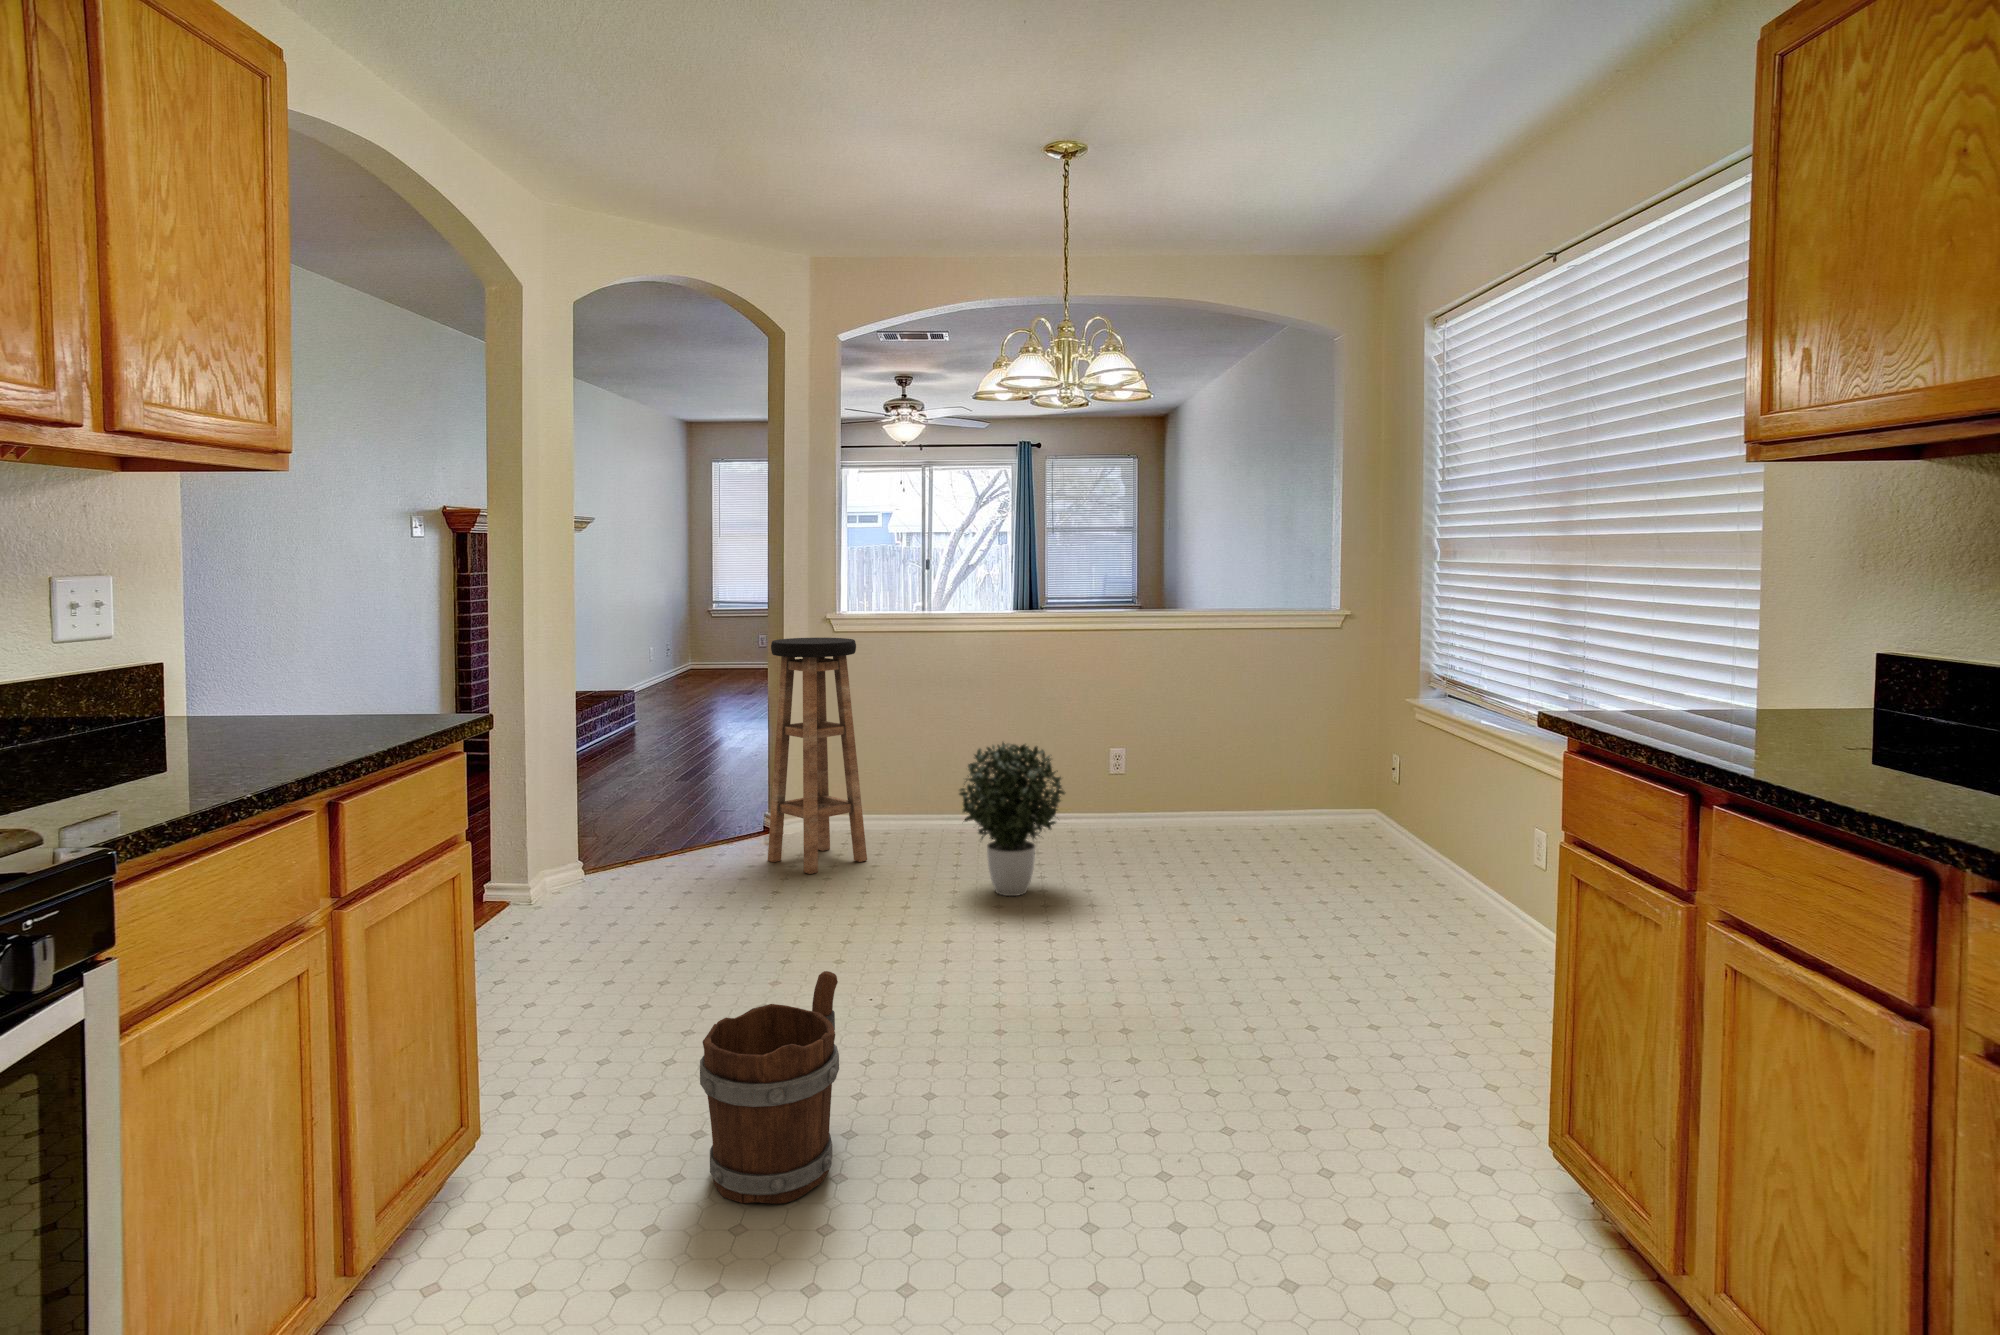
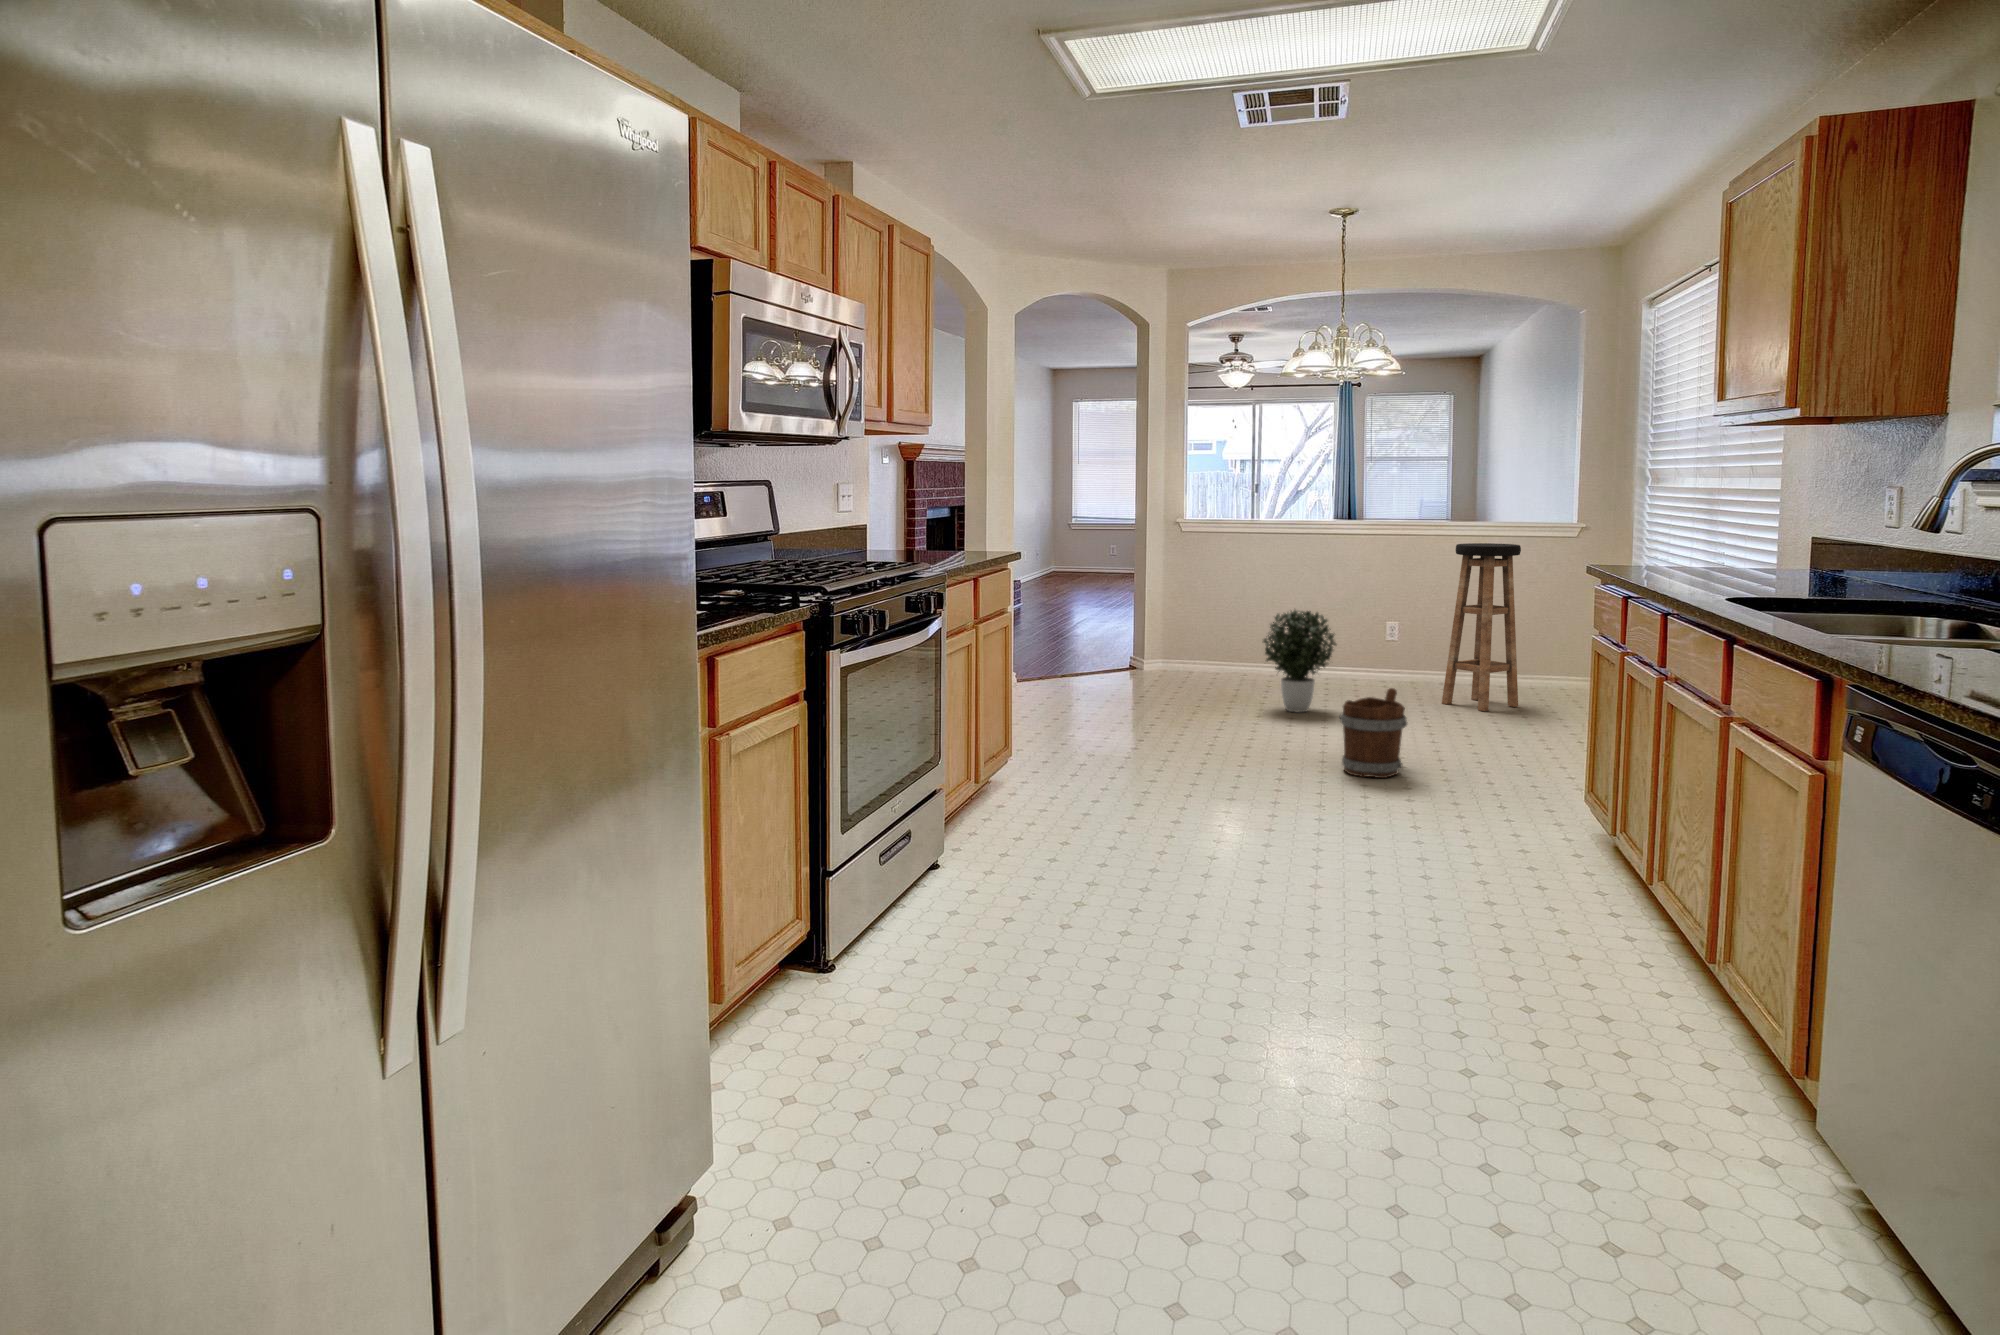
bar stool: present [768,638,867,874] -> present [1442,543,1521,711]
bucket: present [700,971,839,1204] -> present [1340,688,1407,778]

